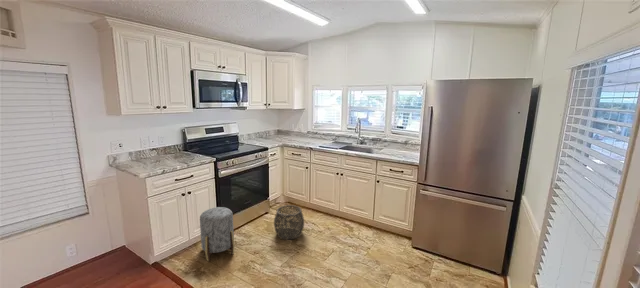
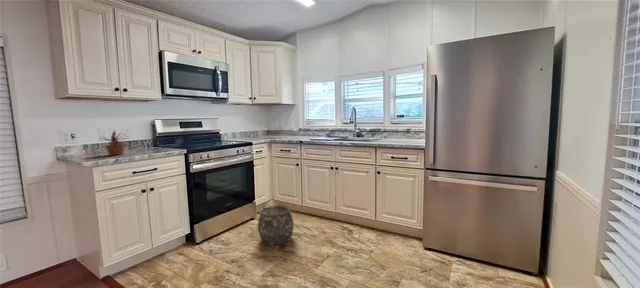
potted plant: none [142,143,172,164] -> present [105,131,126,155]
stool: present [200,207,234,261] -> none [164,207,208,273]

